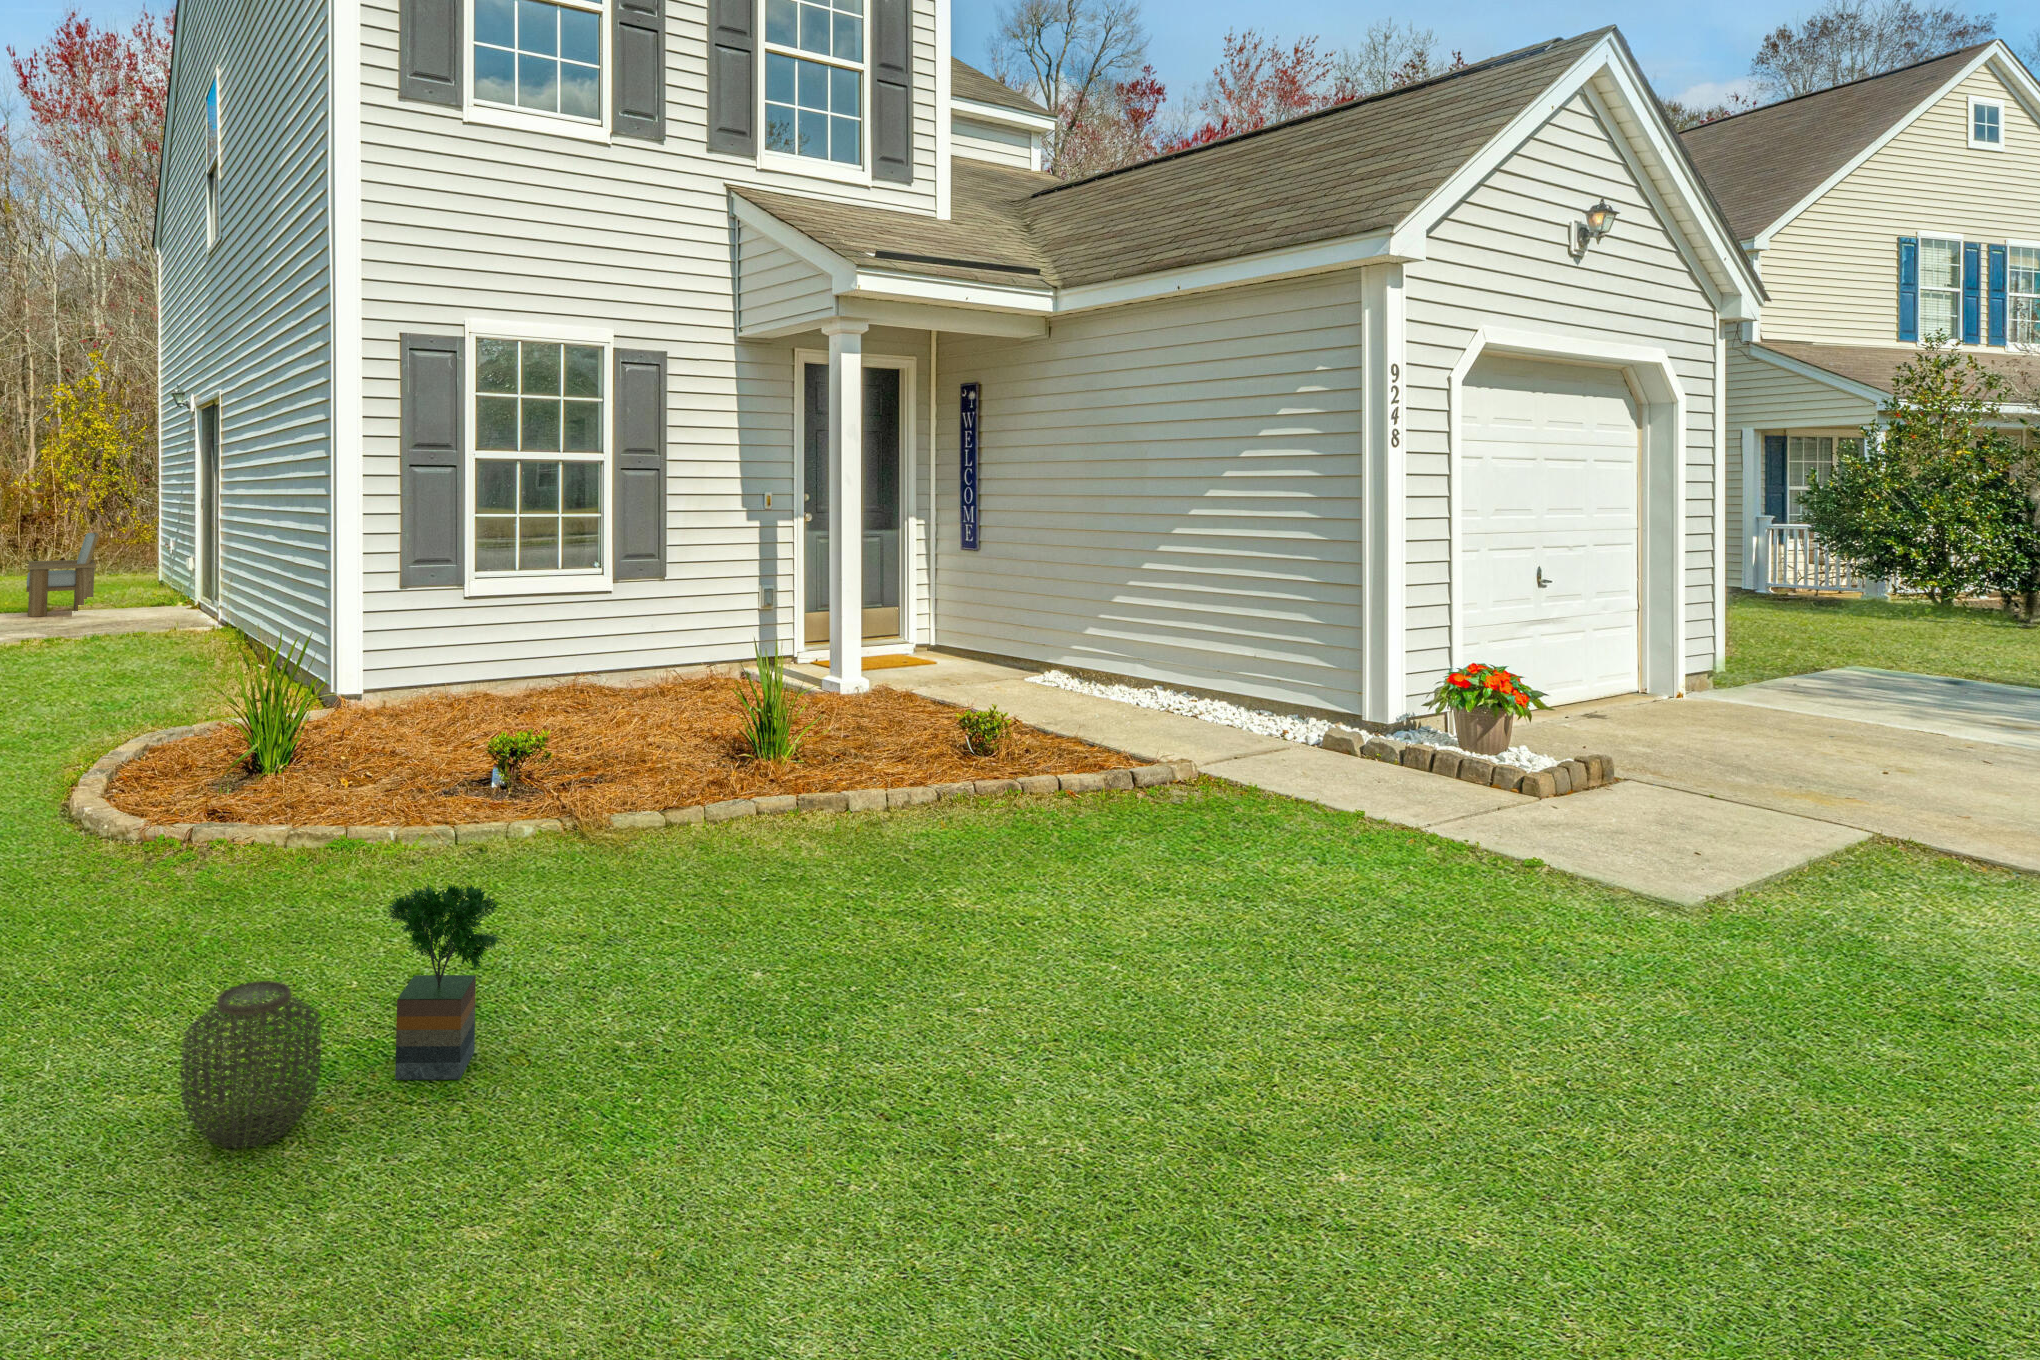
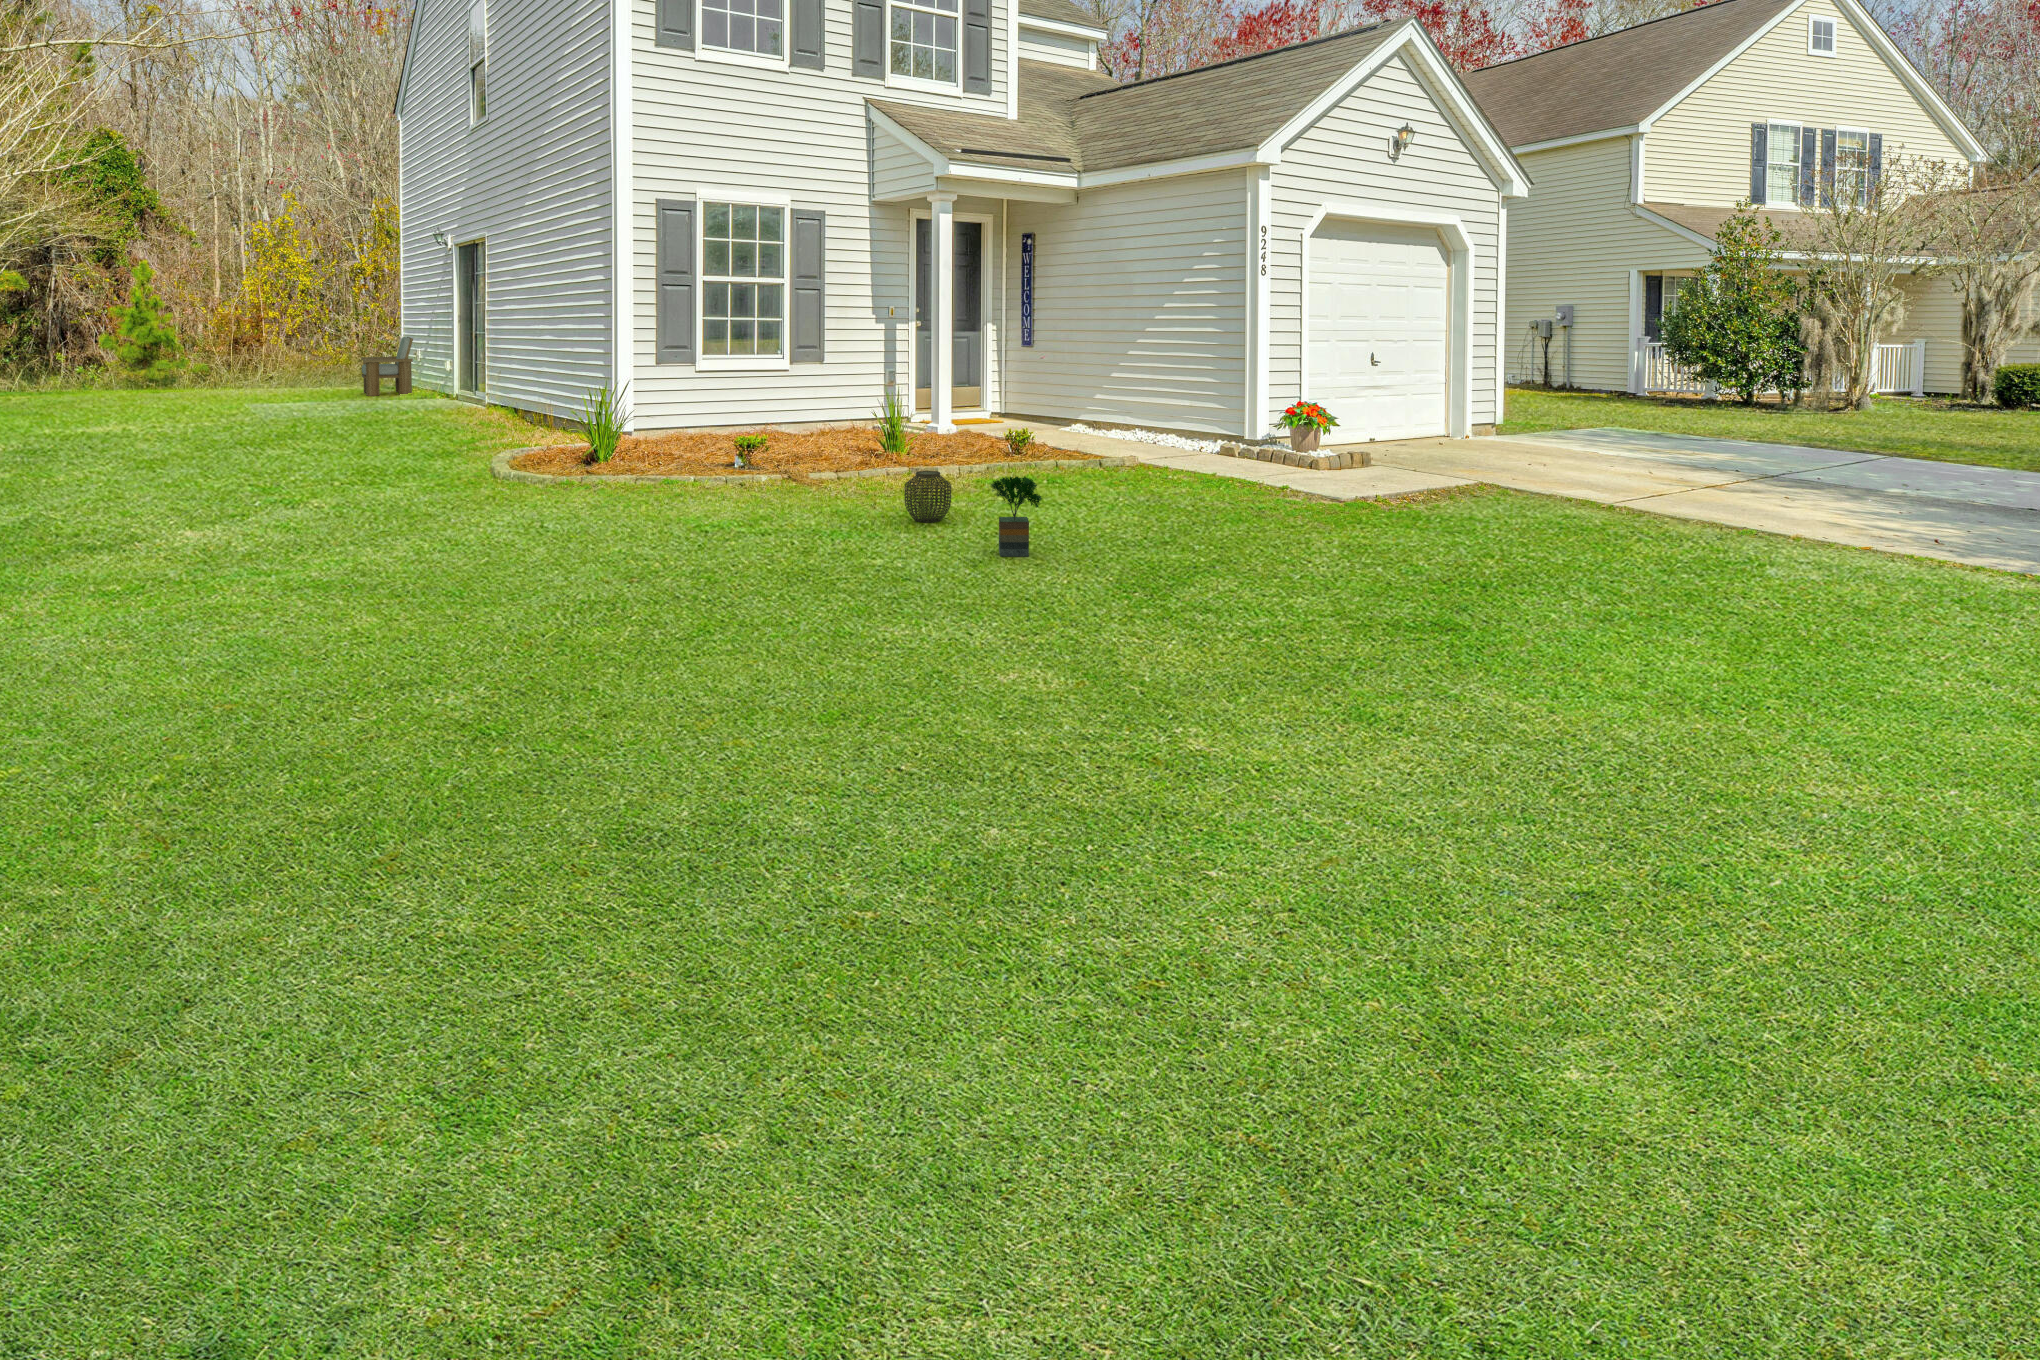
potted tree: present [387,884,500,1080] -> present [991,477,1042,556]
woven basket: present [181,981,321,1148] -> present [904,471,951,523]

